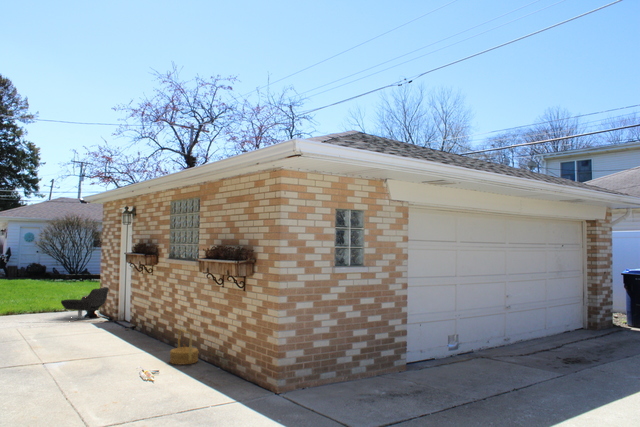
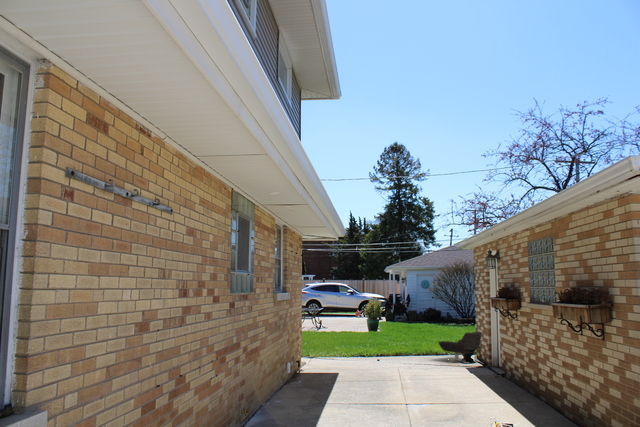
woven basket: present [170,329,199,364] -> none [529,379,563,419]

